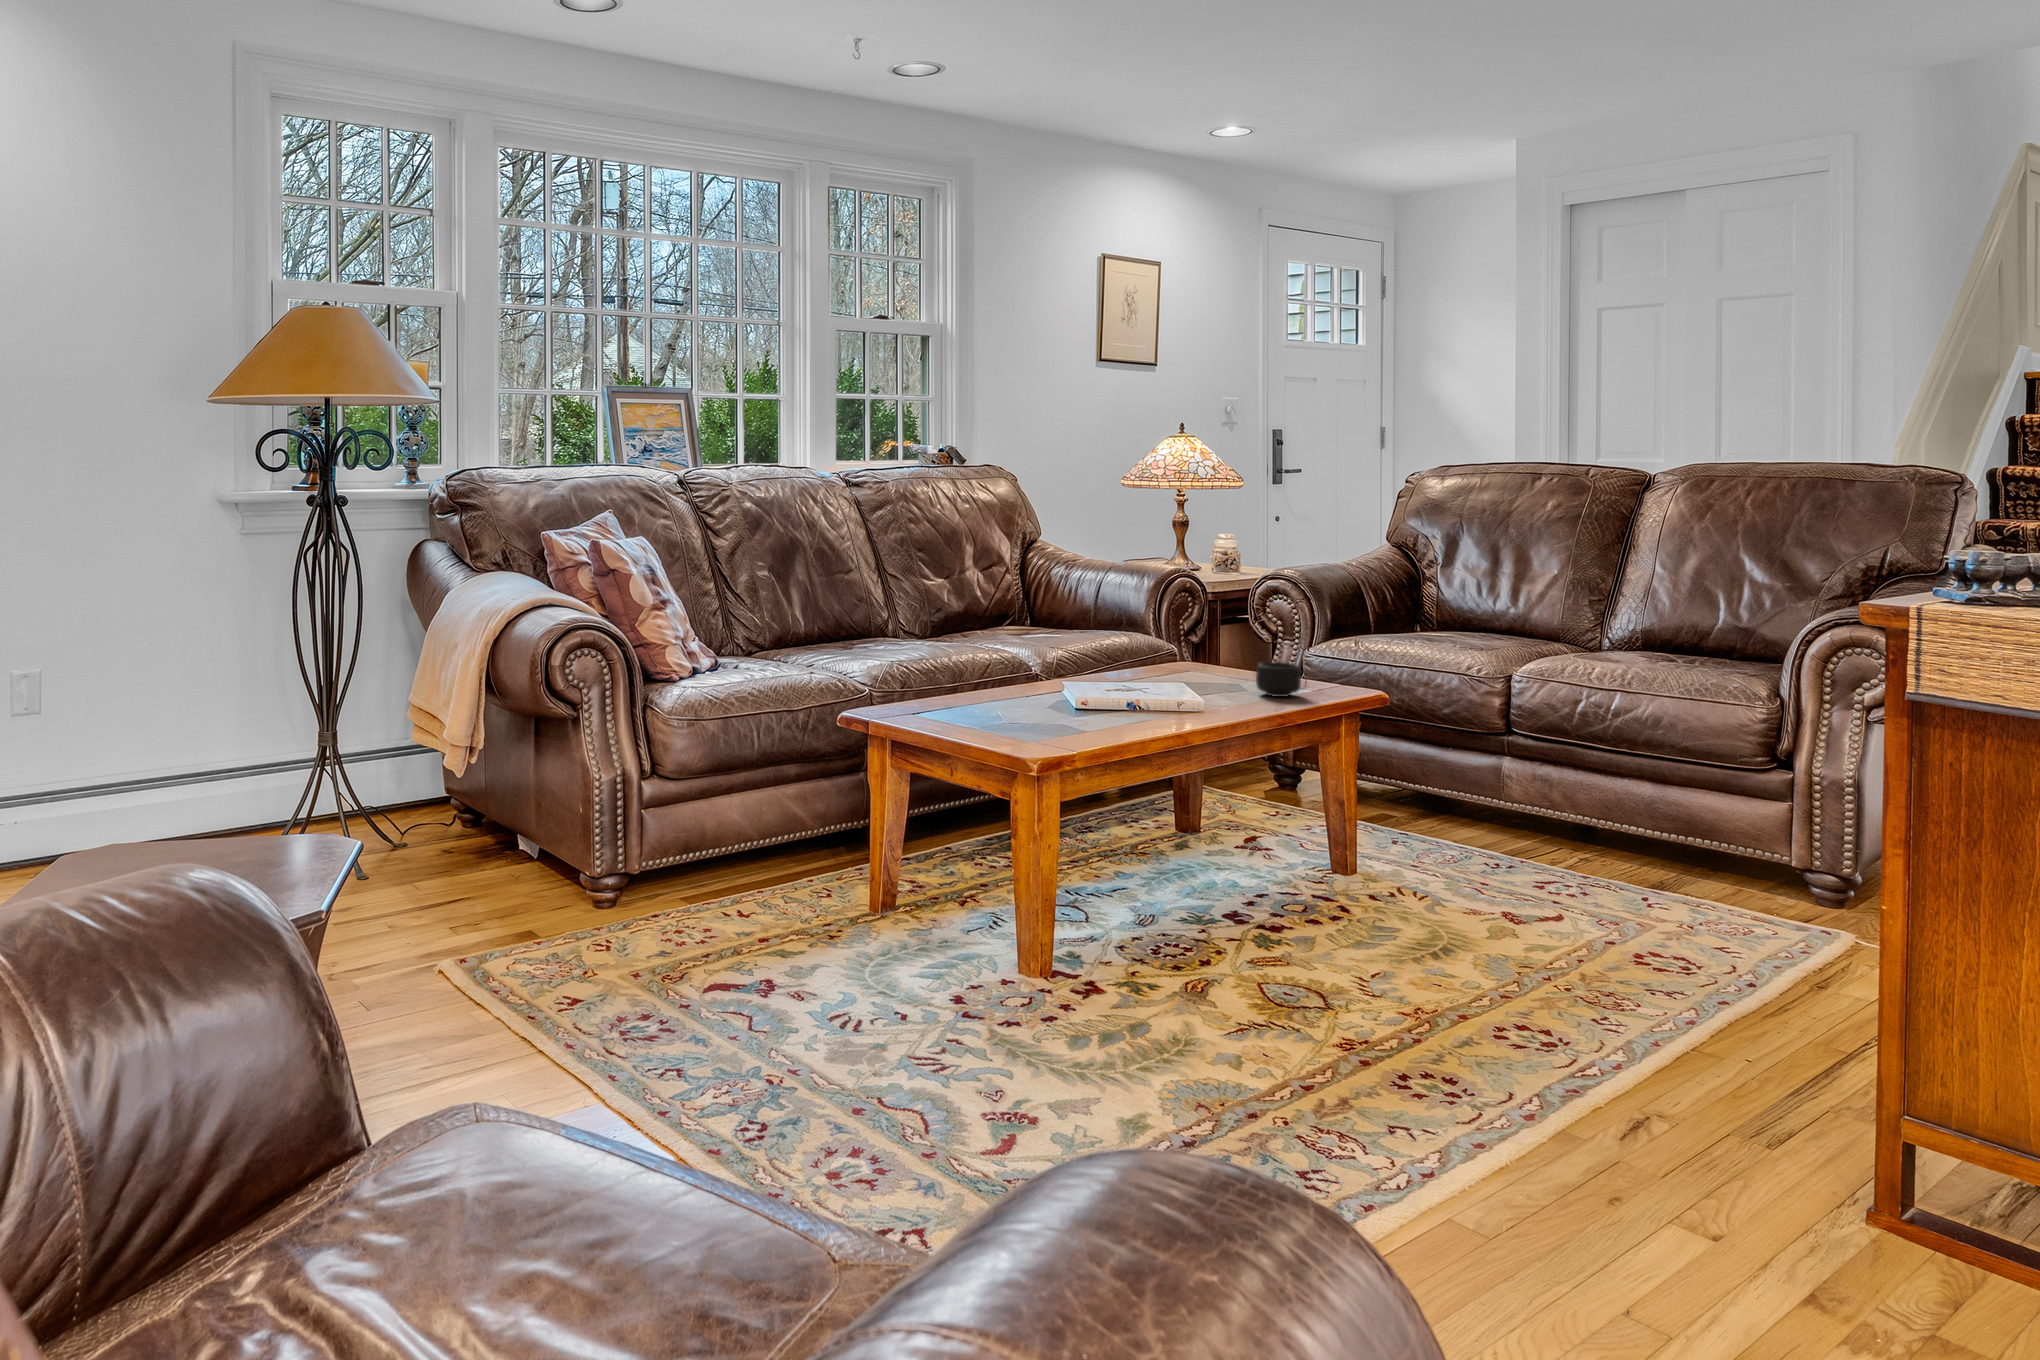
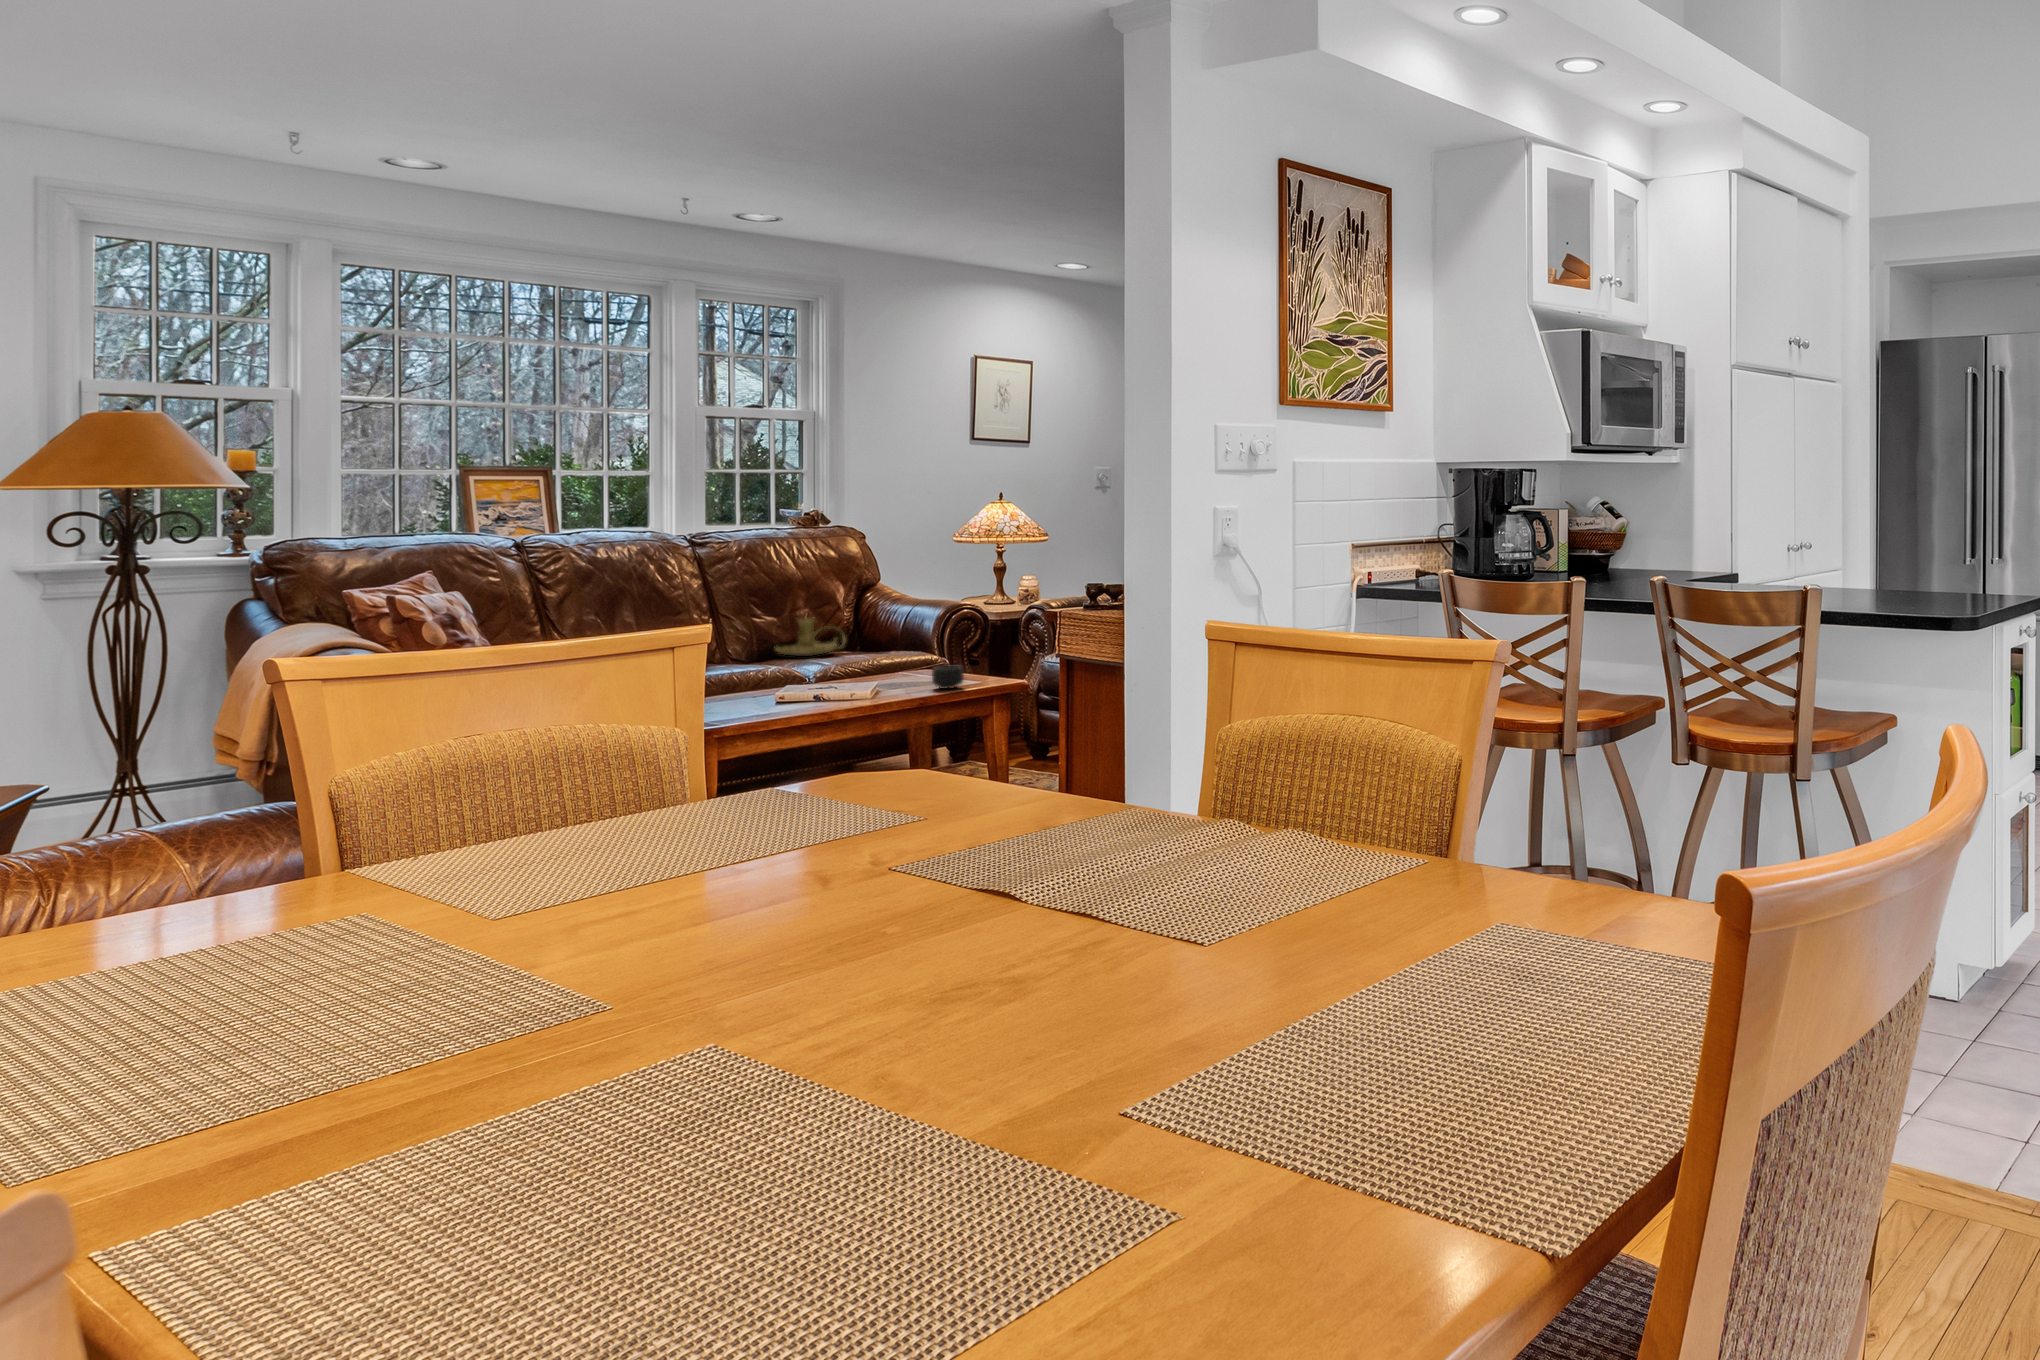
candle holder: none [945,579,1031,629] -> present [776,618,845,656]

